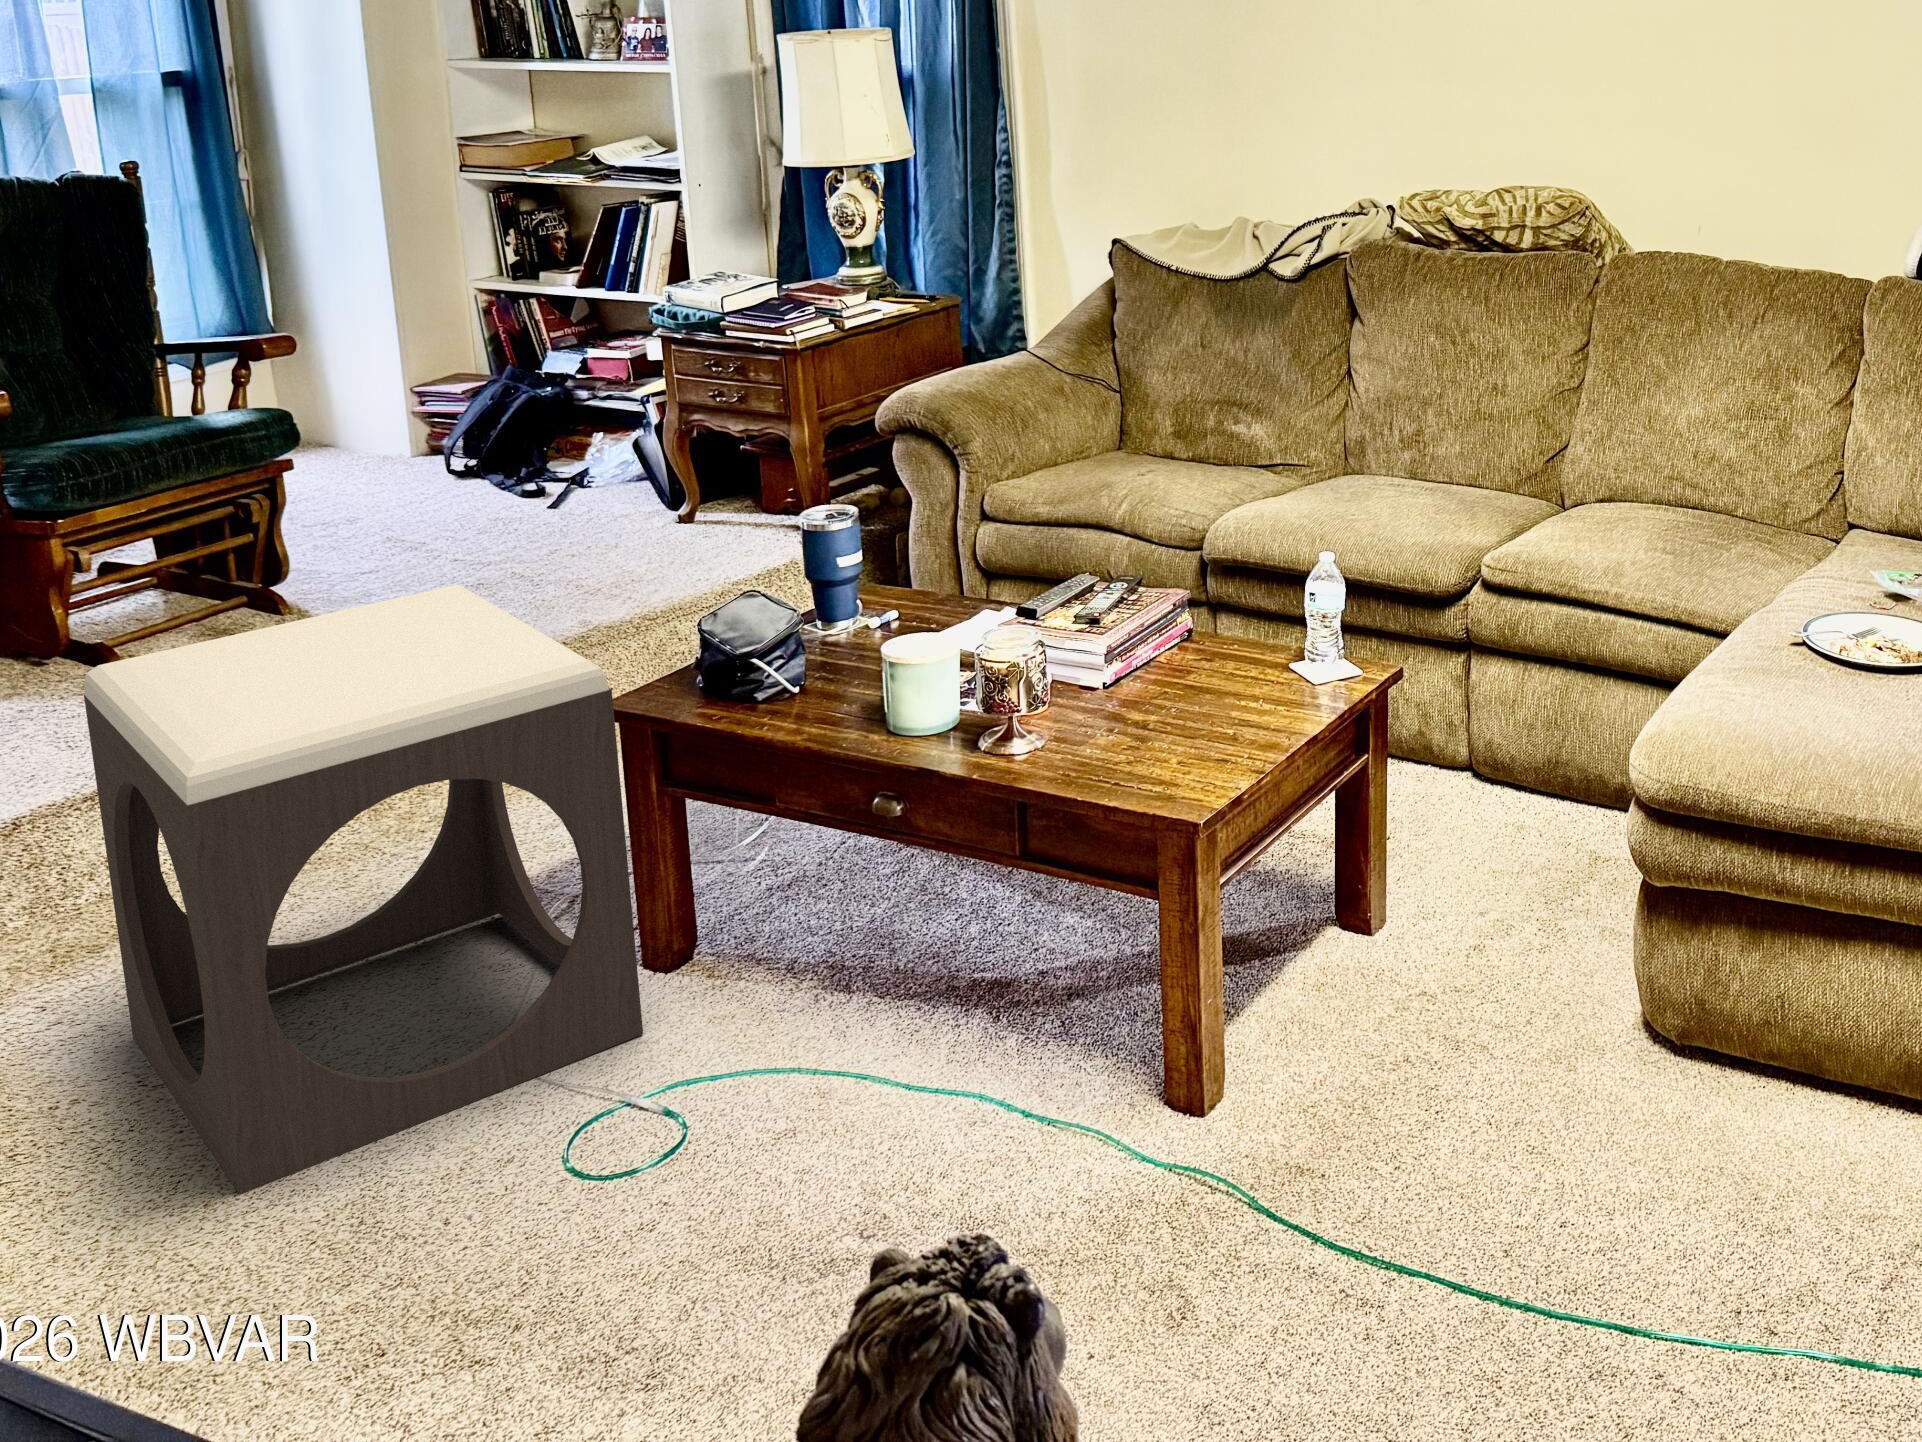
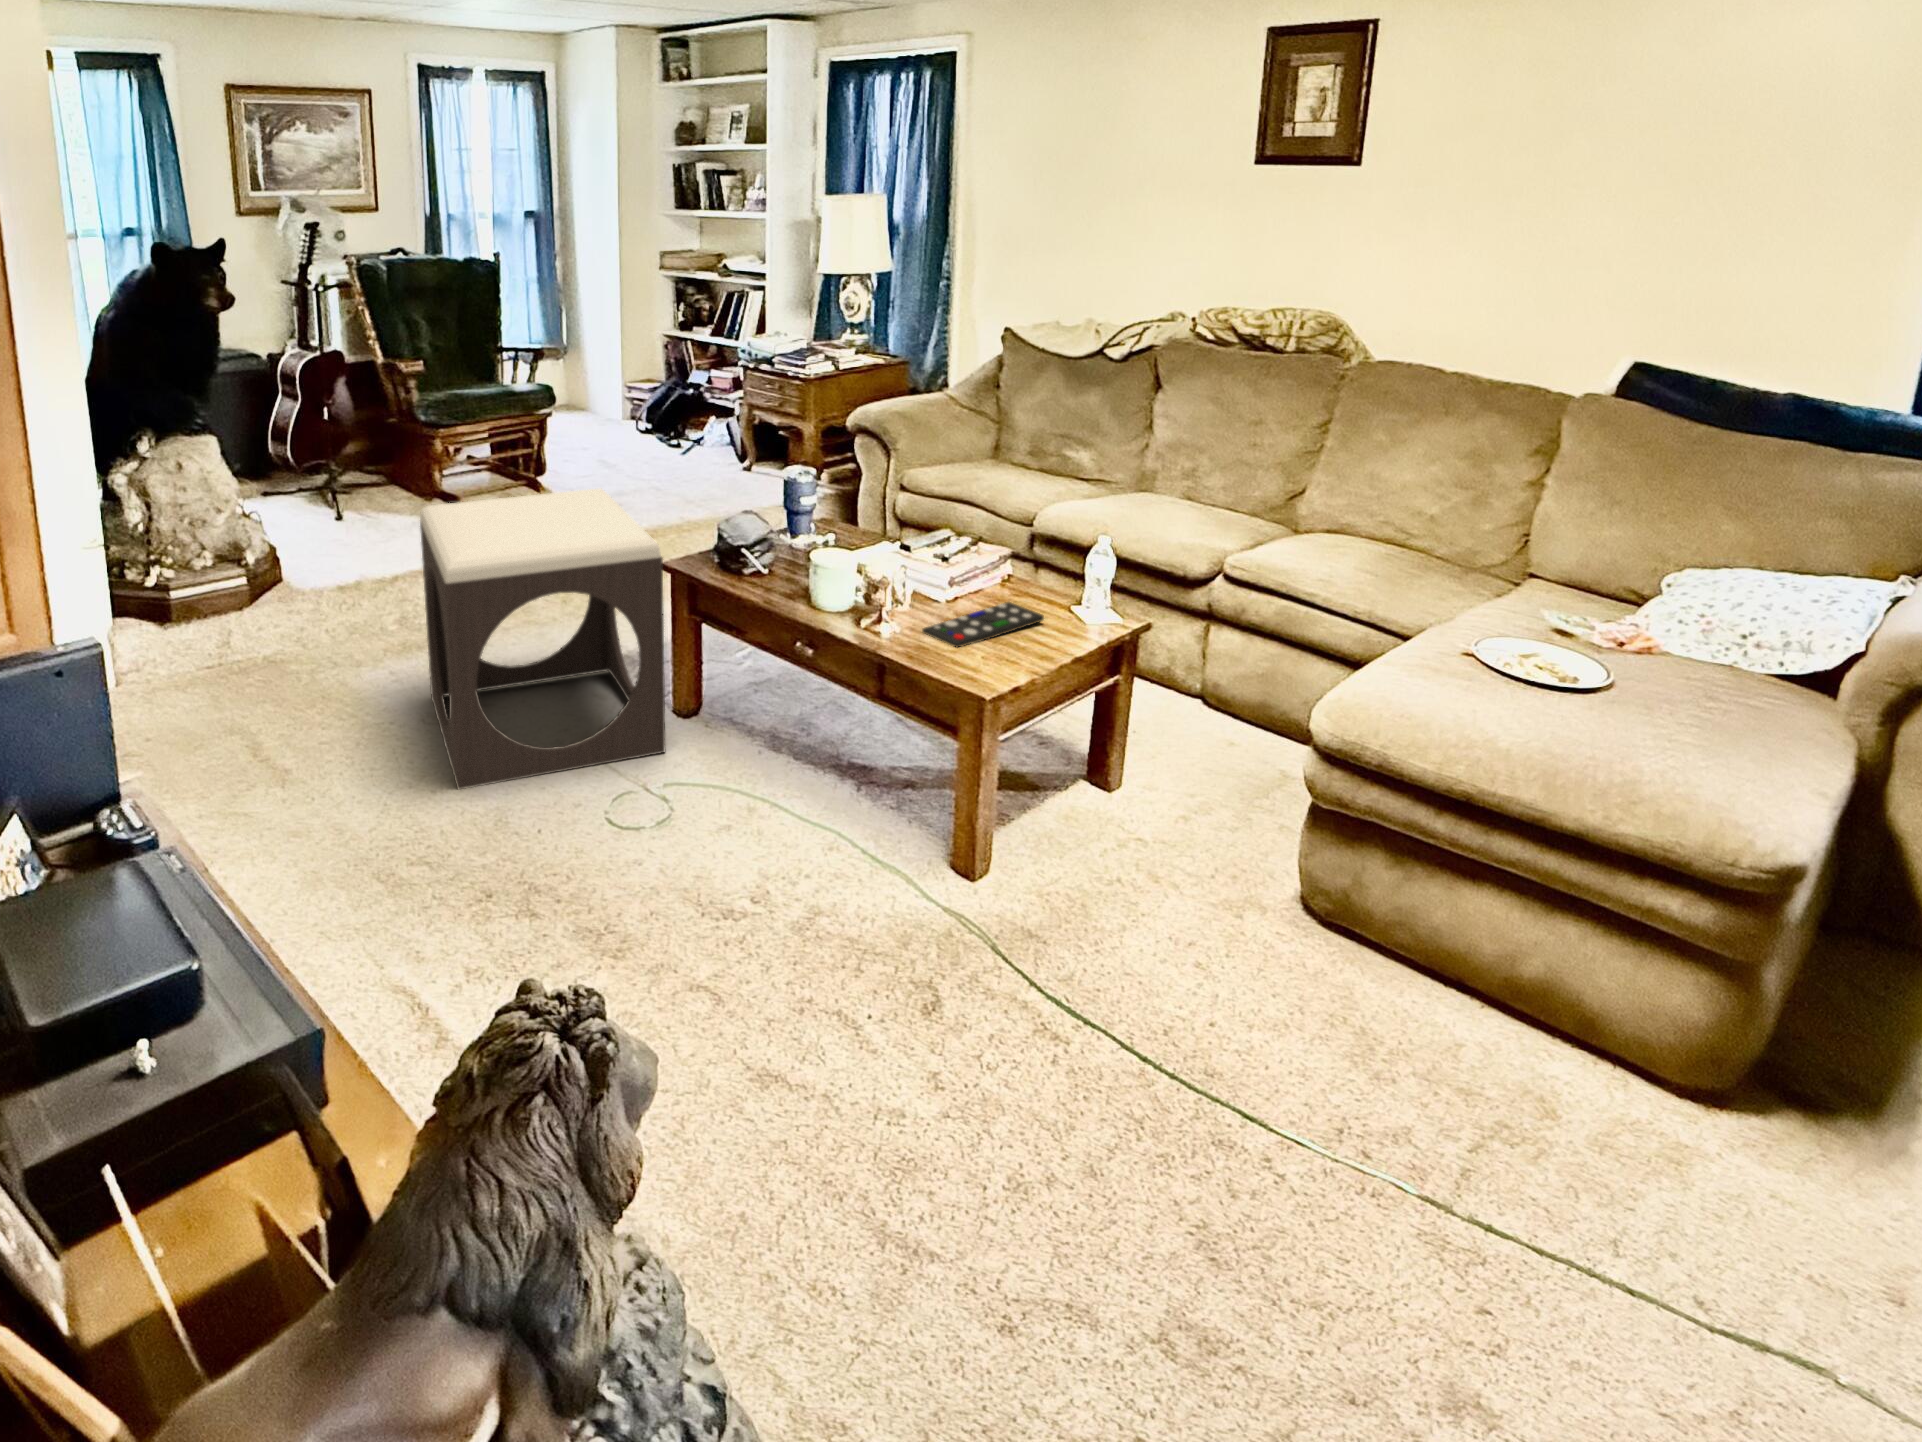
remote control: none [1075,671,1252,759] -> present [922,602,1044,647]

